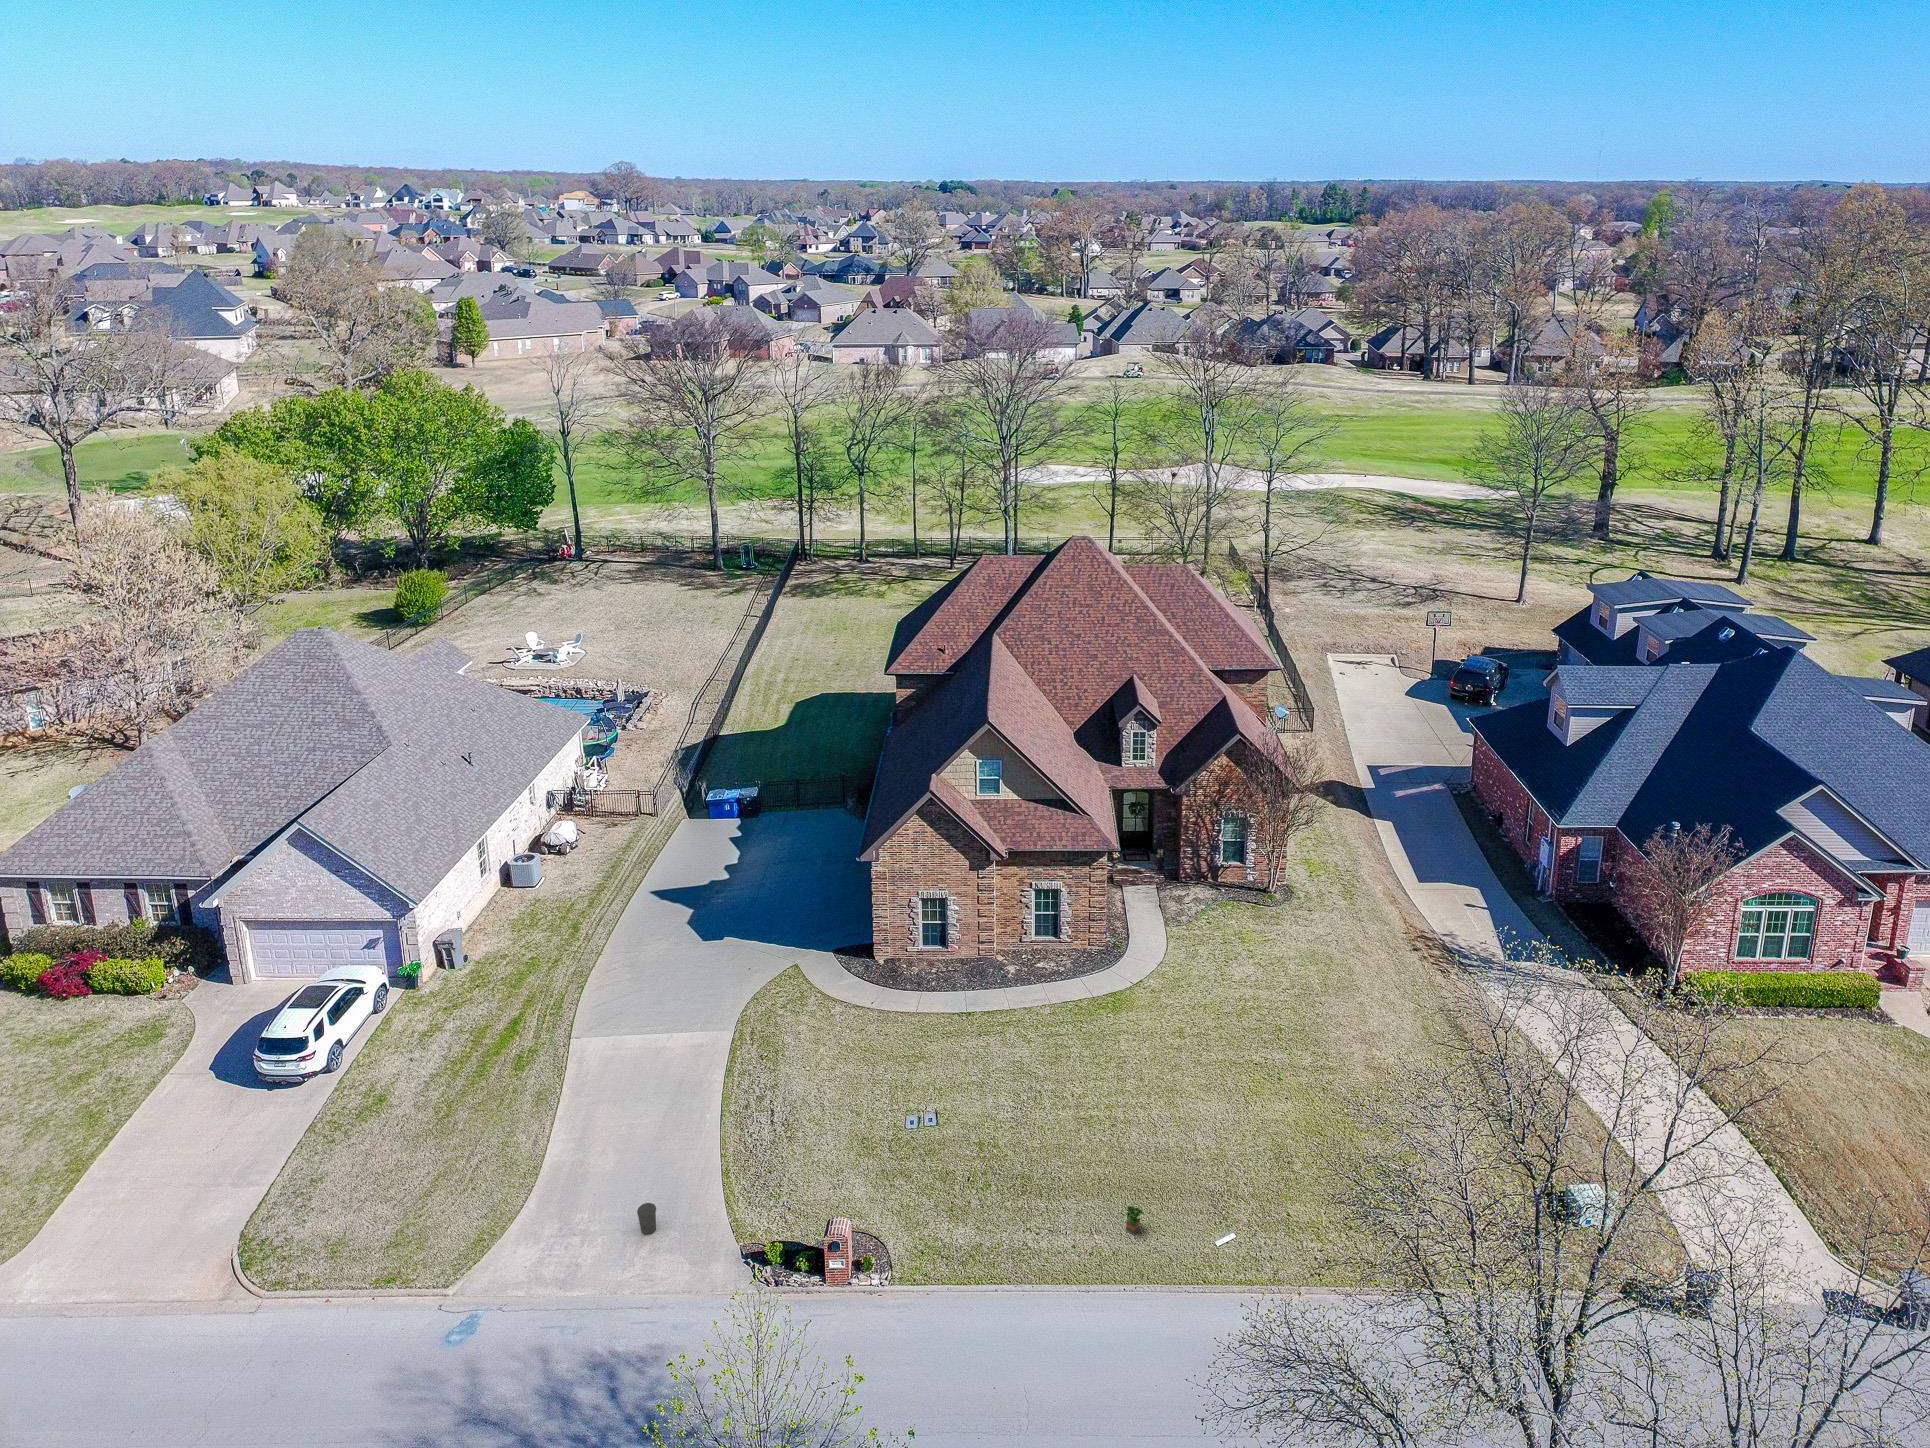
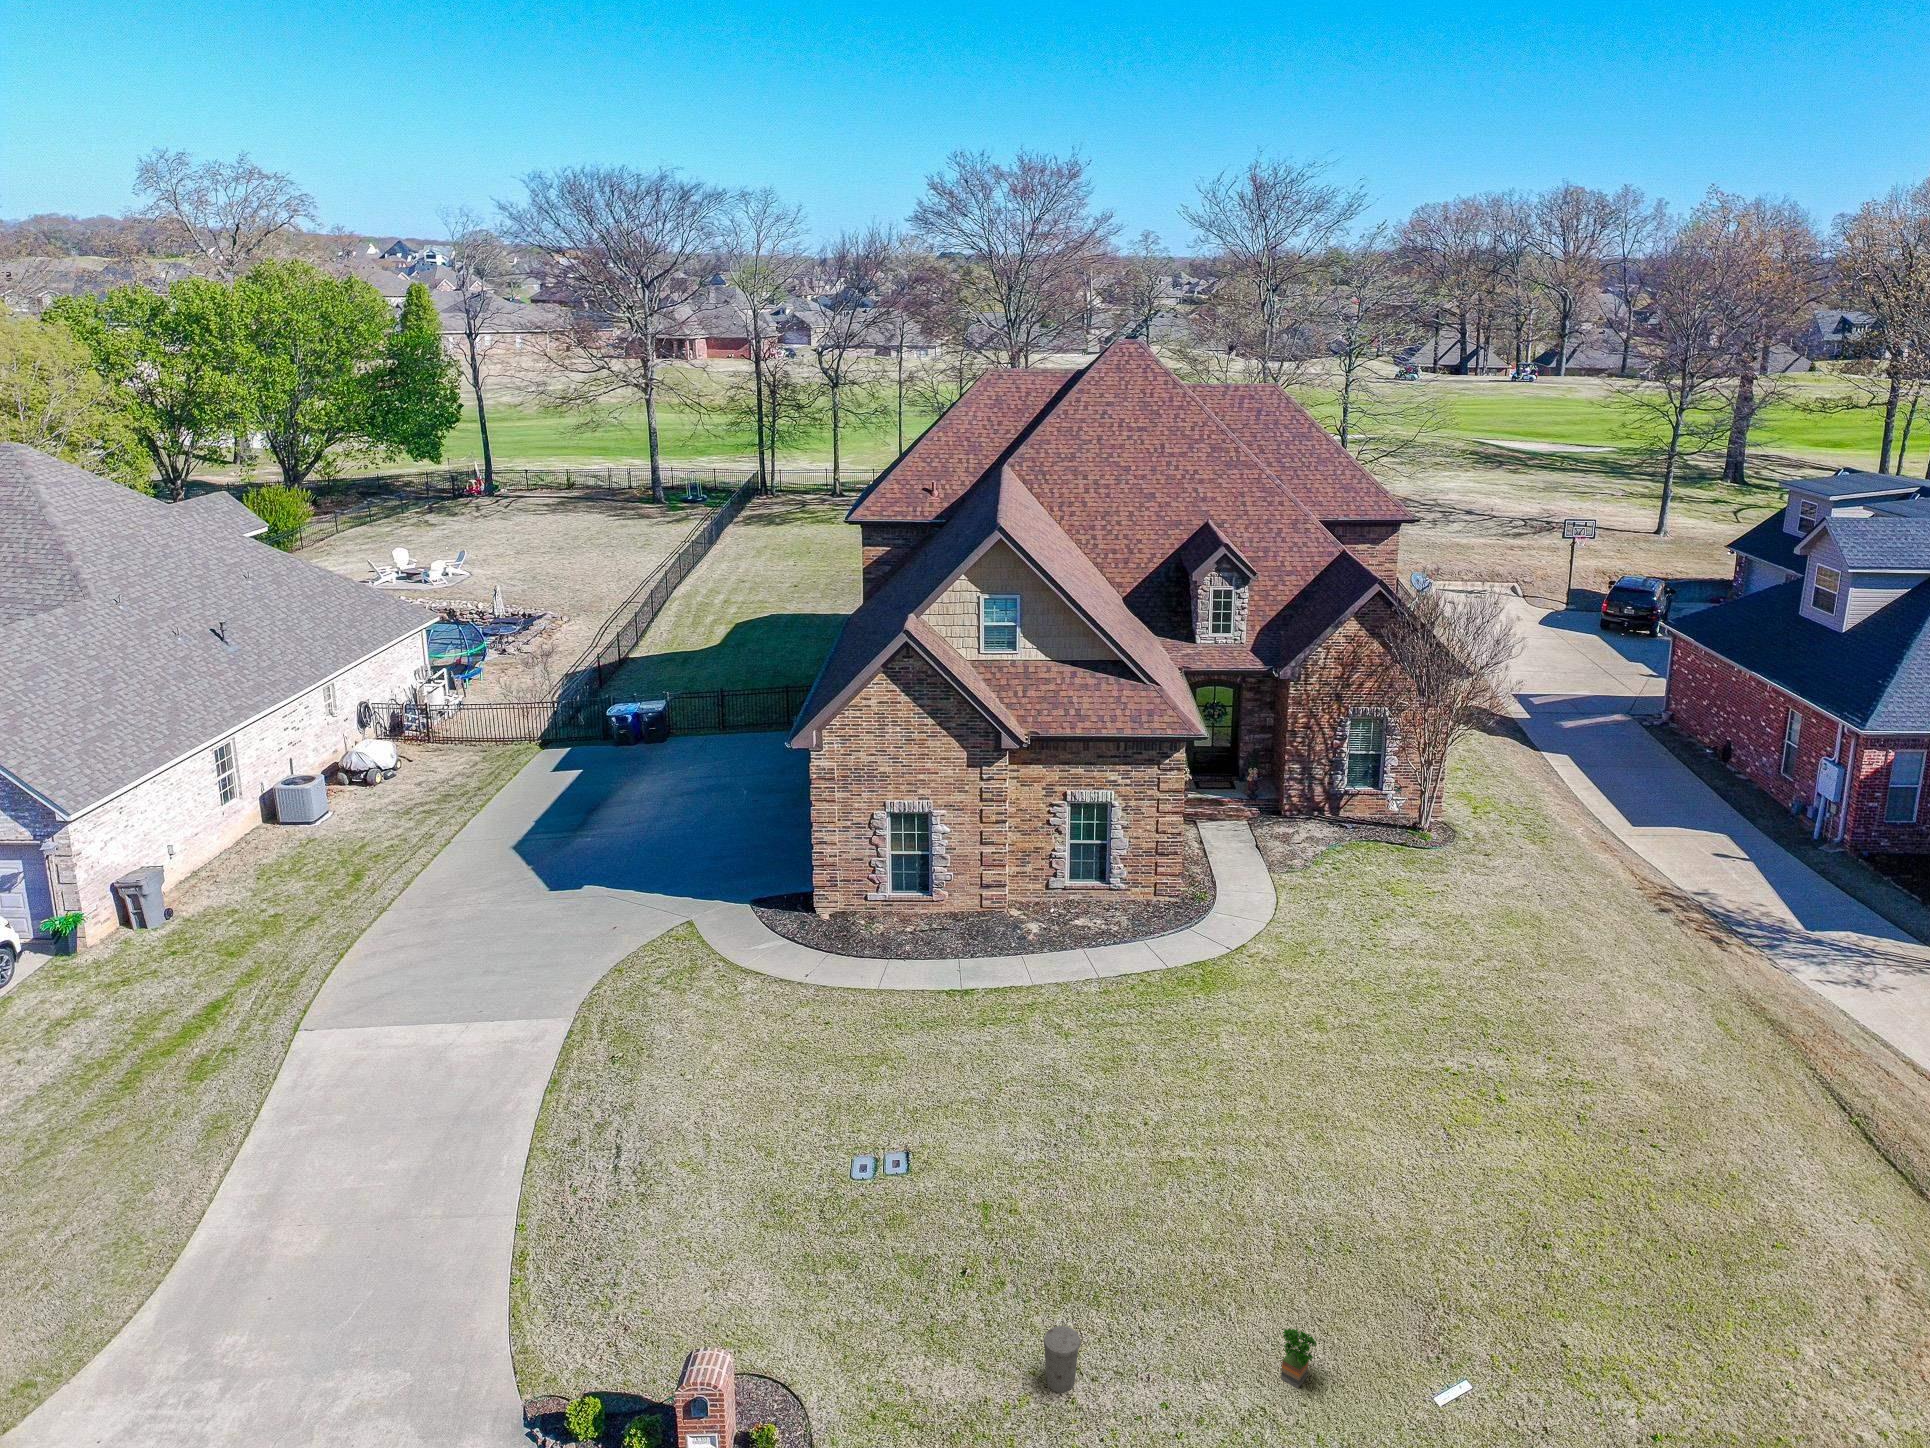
trash can: present [637,1203,656,1235] -> present [1044,1326,1080,1392]

